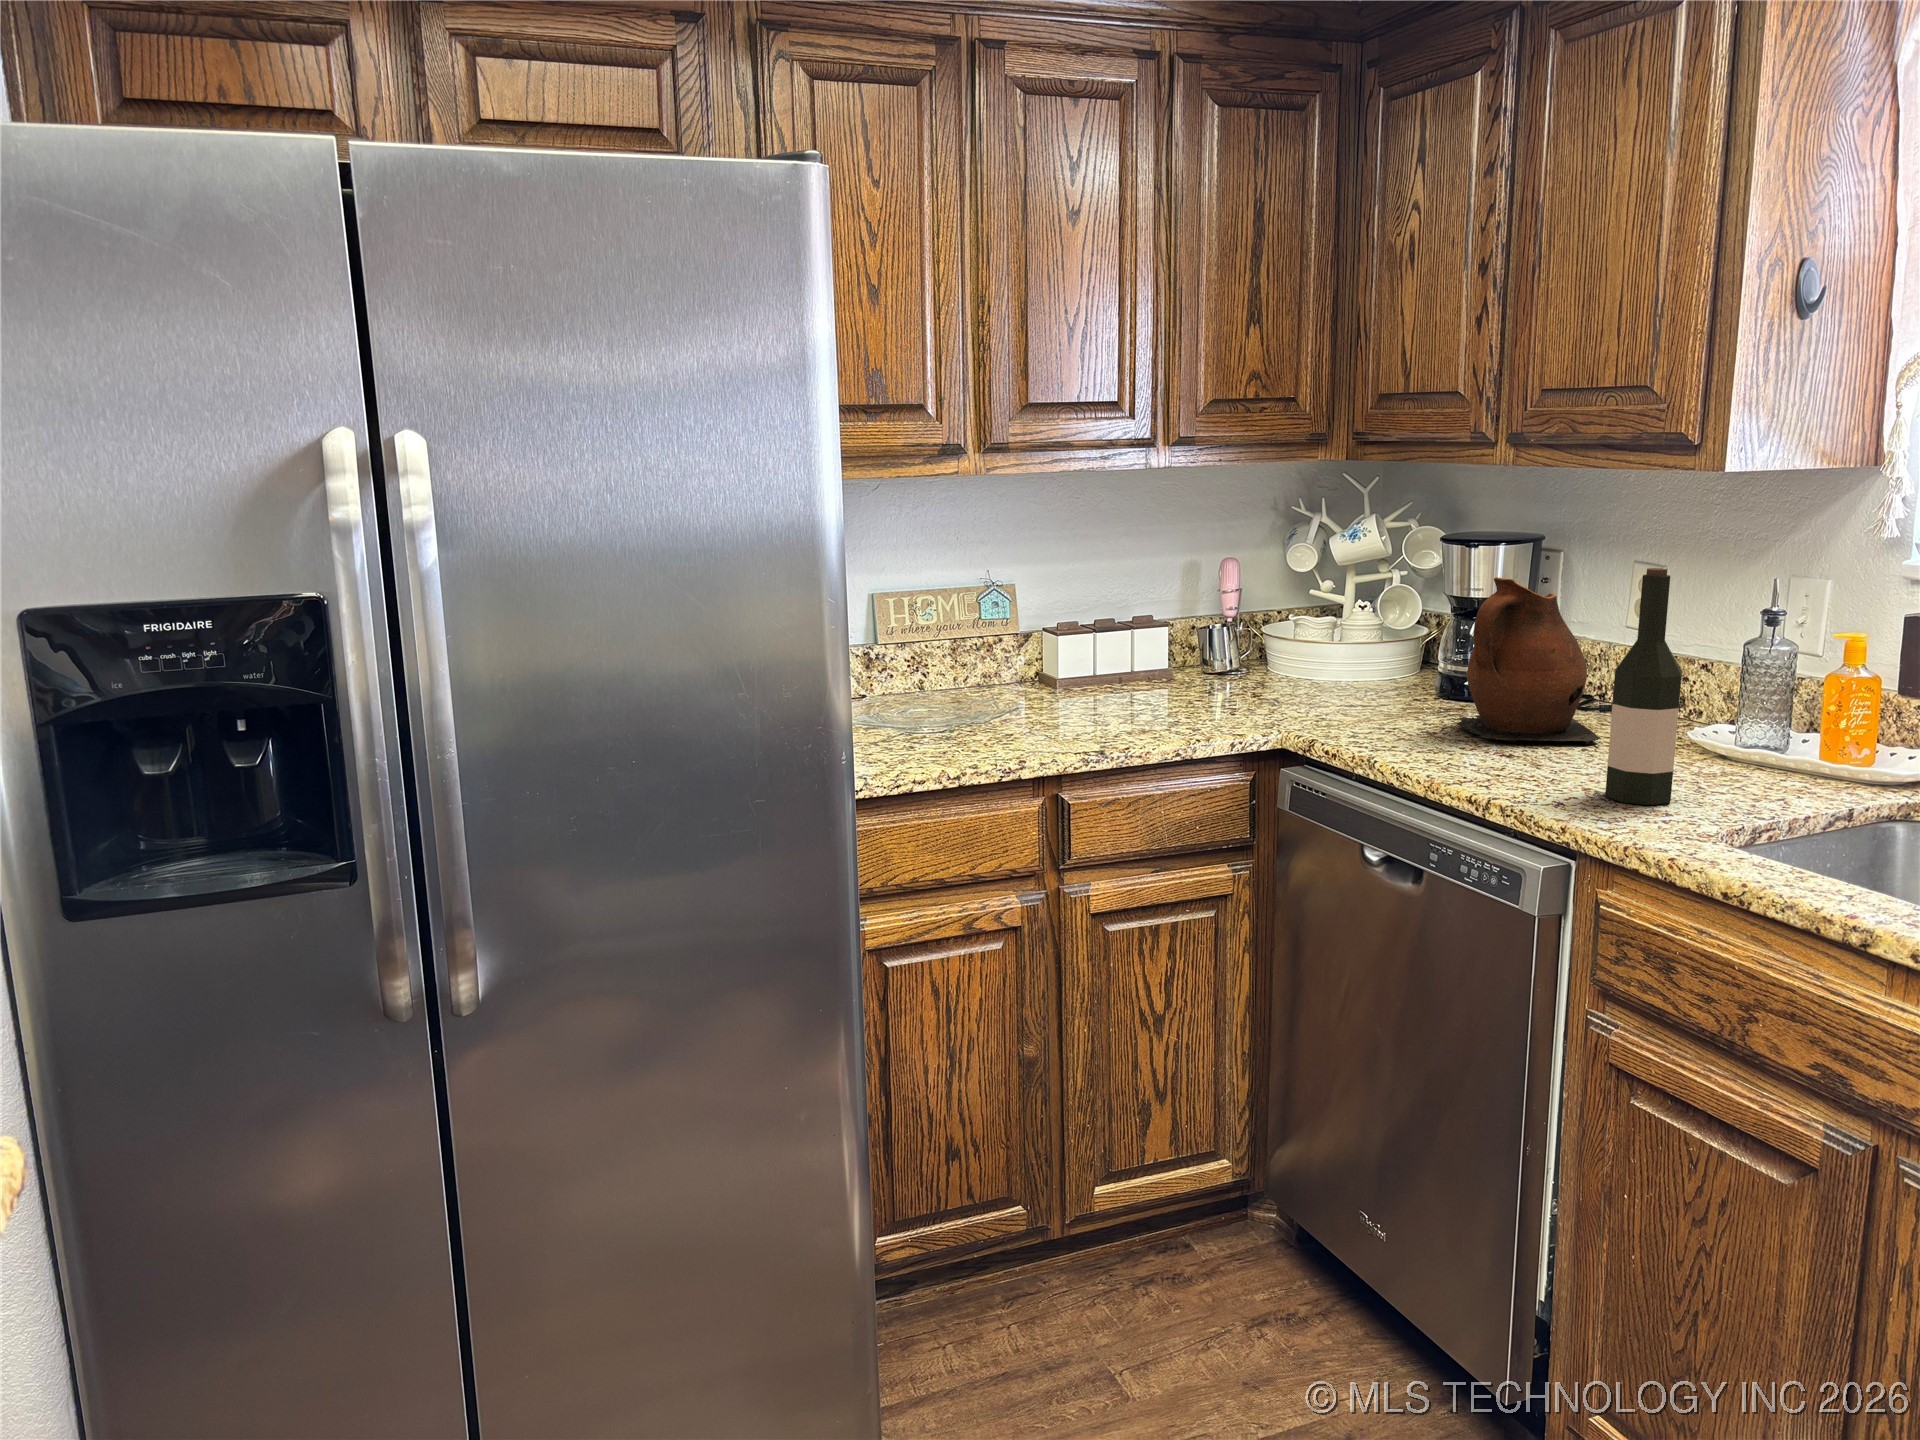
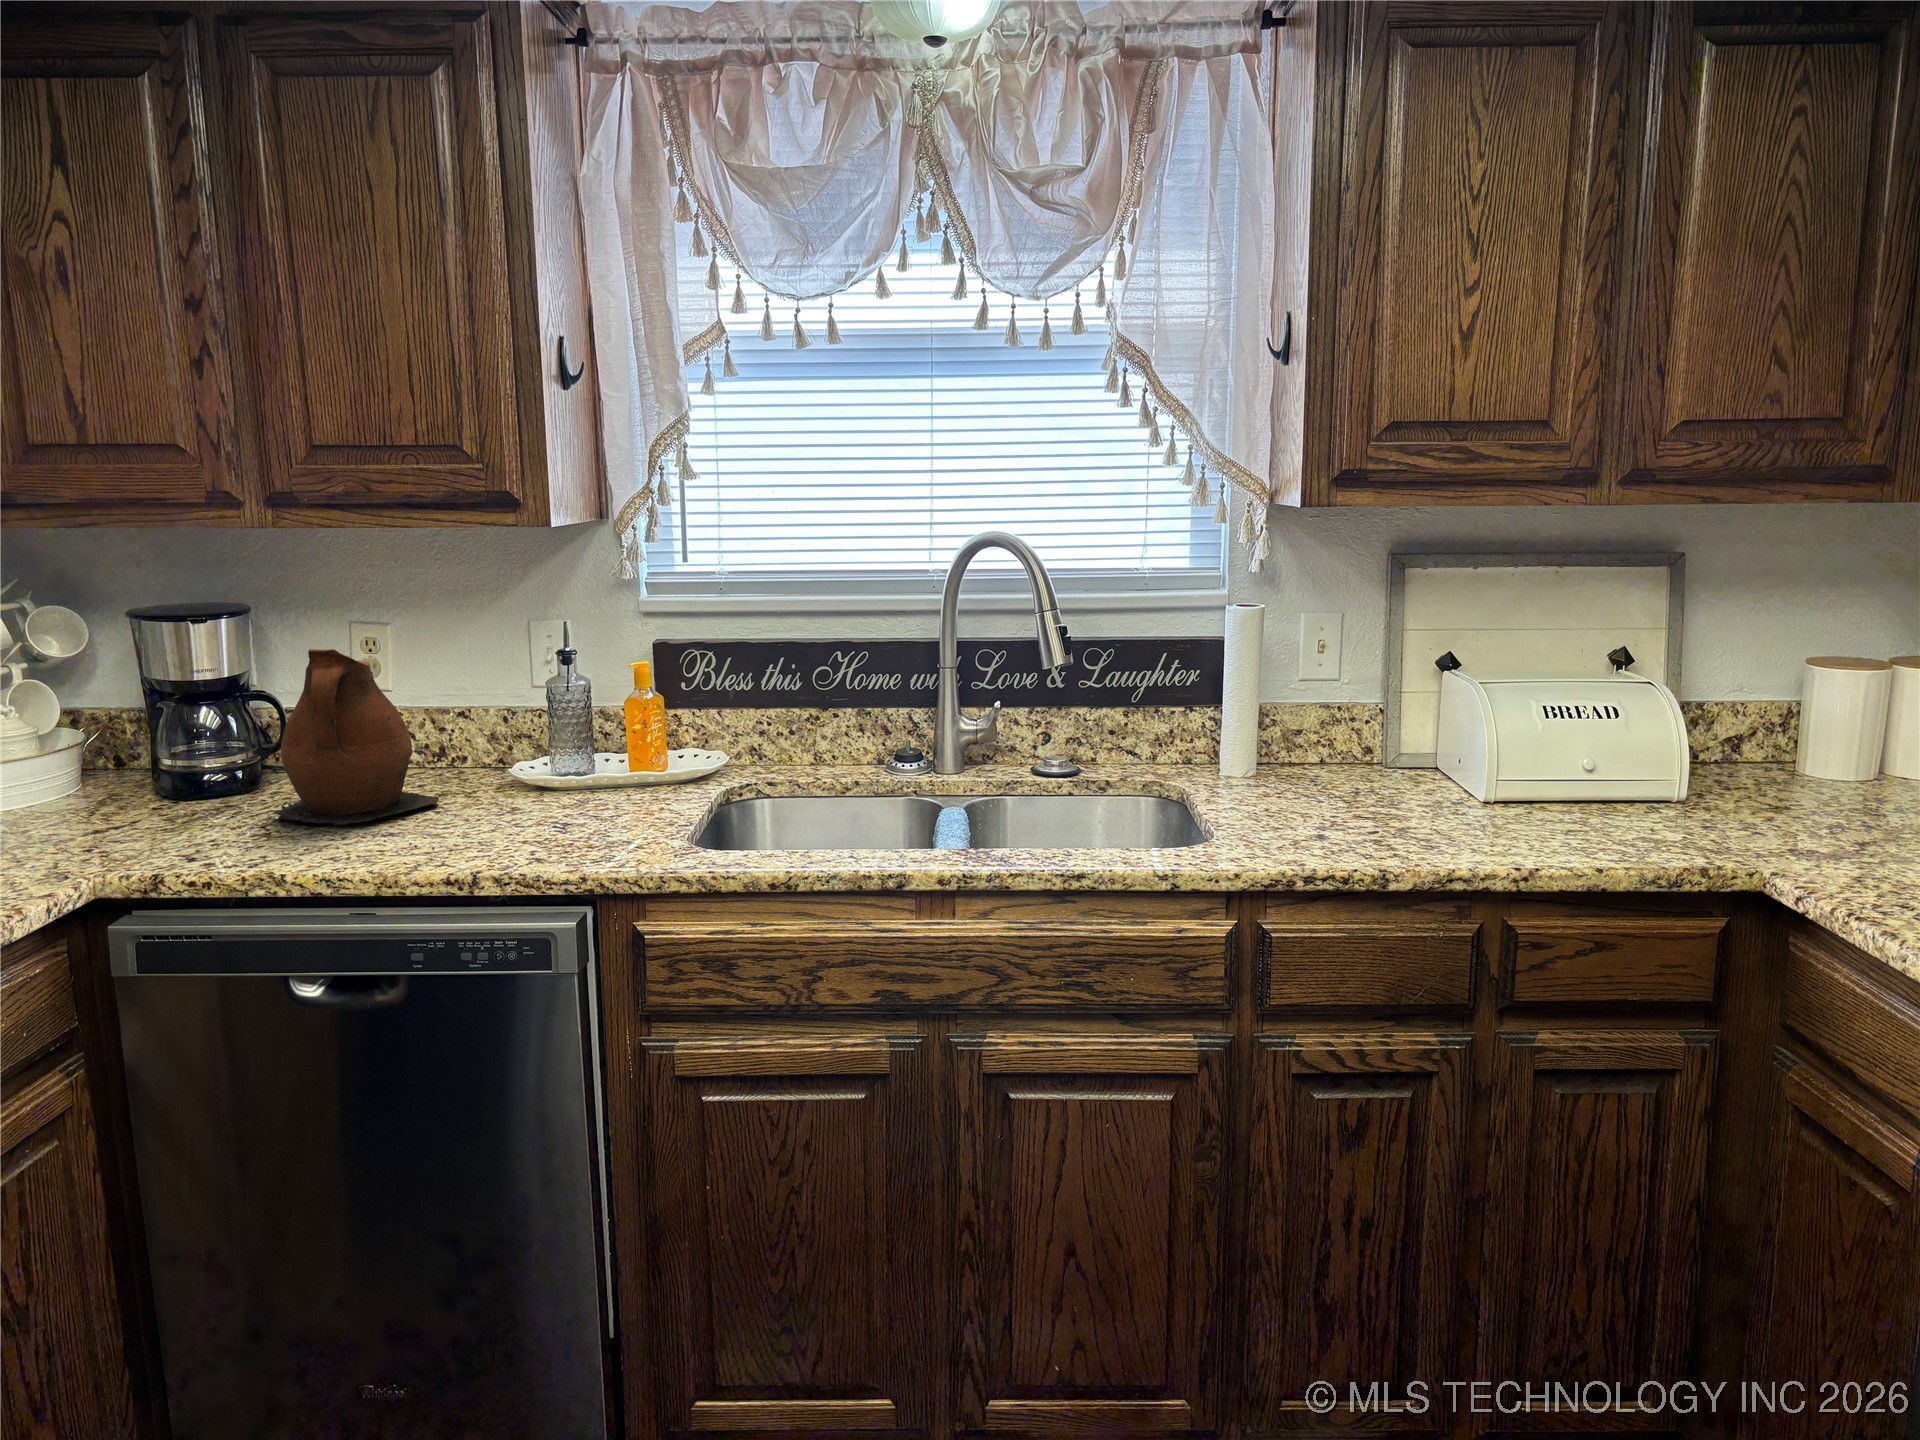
wine bottle: present [1605,568,1682,805] -> none [544,618,613,842]

